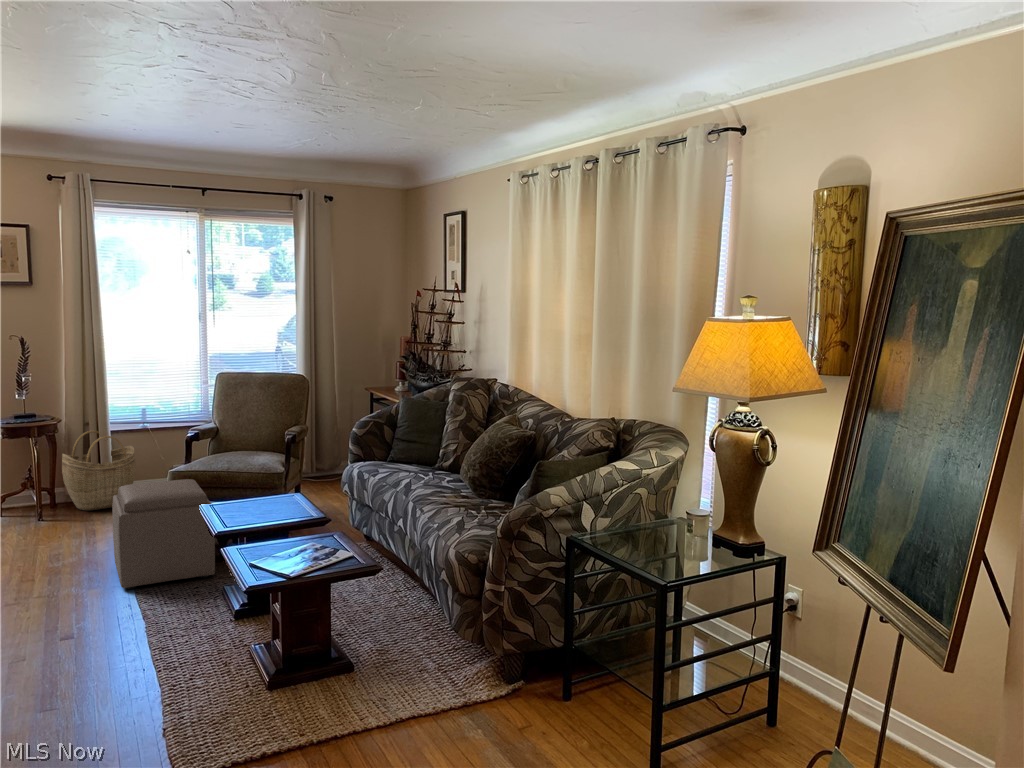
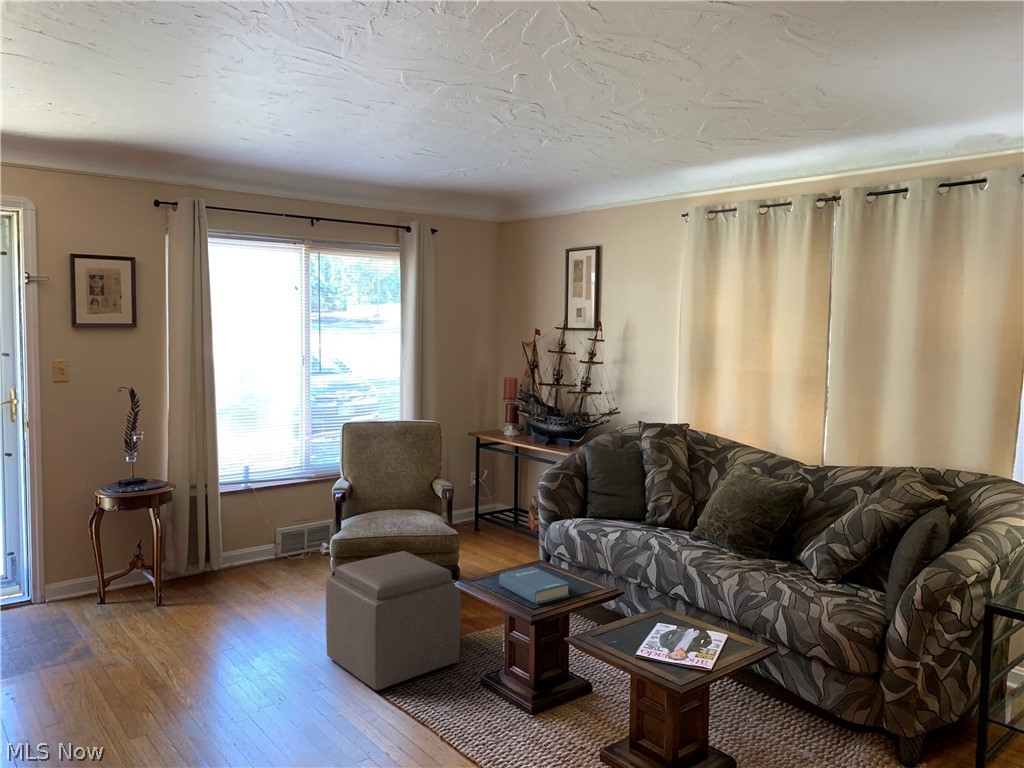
woven basket: present [62,431,136,511] -> none [175,494,255,588]
hardback book: none [224,493,269,521] -> present [499,566,569,604]

